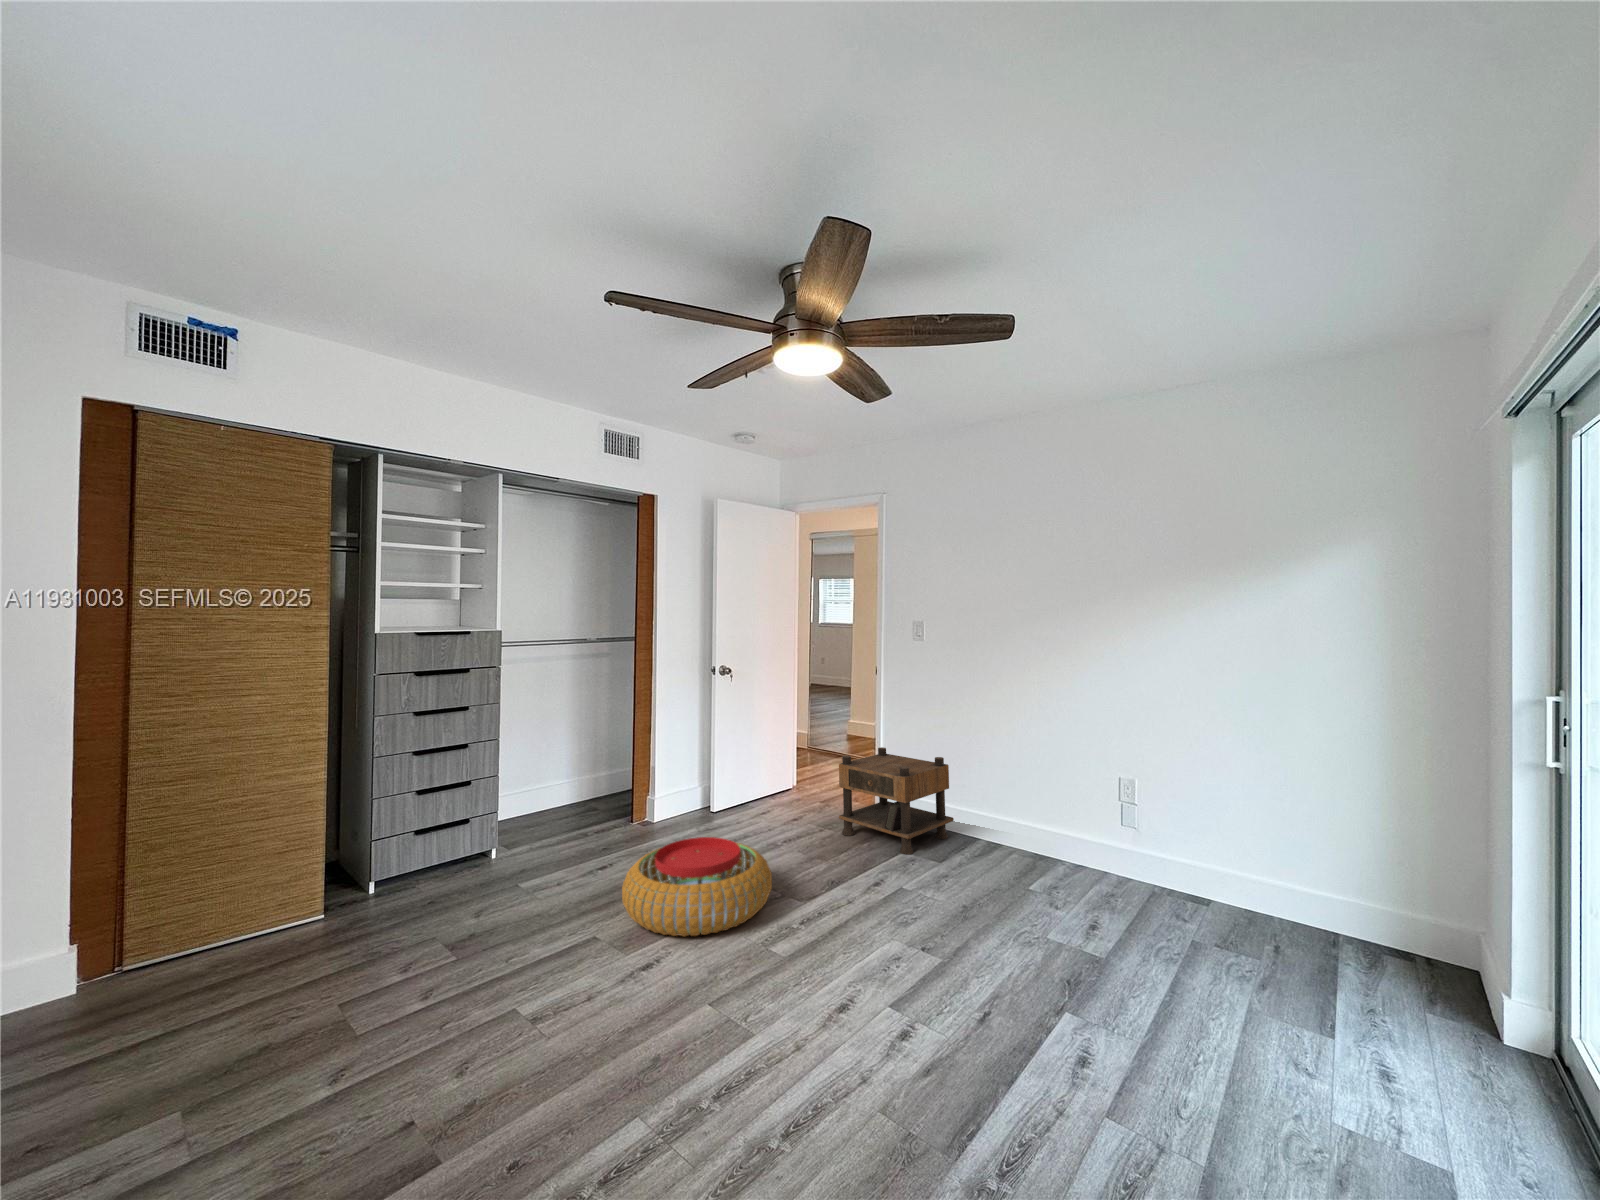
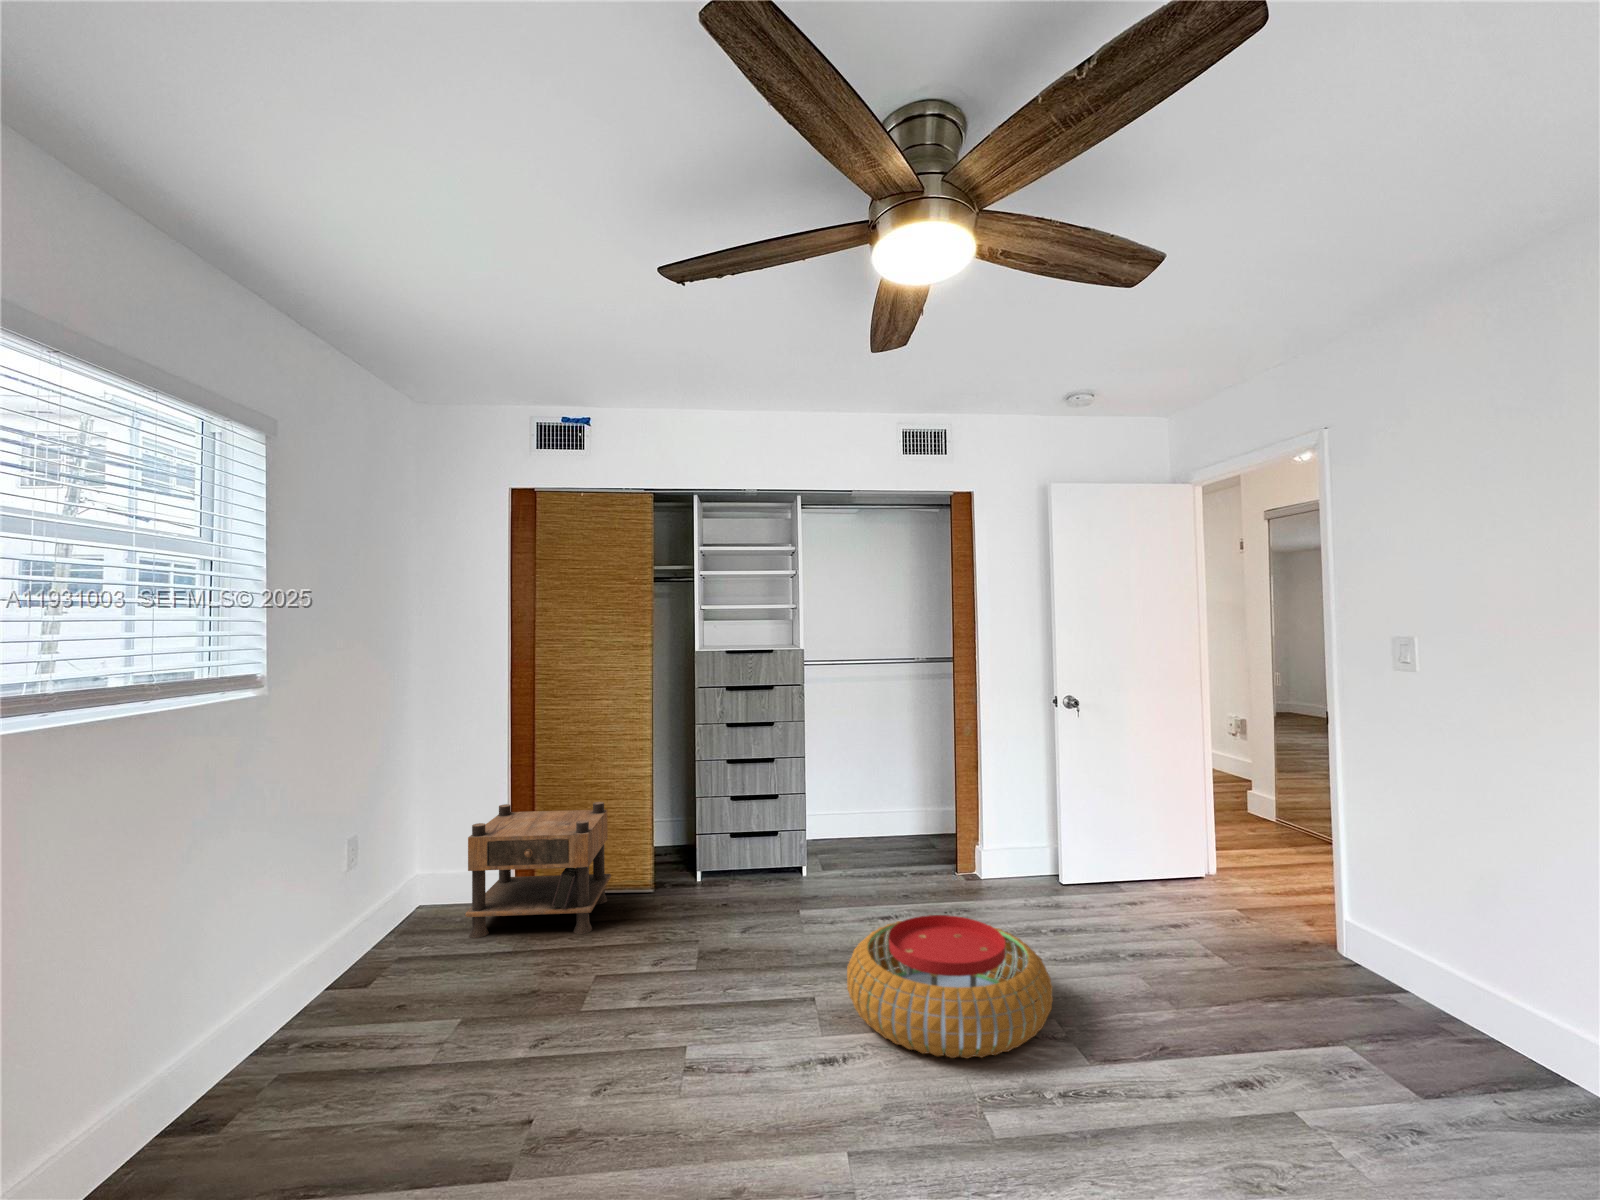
nightstand: present [839,747,954,855] -> present [465,802,611,938]

